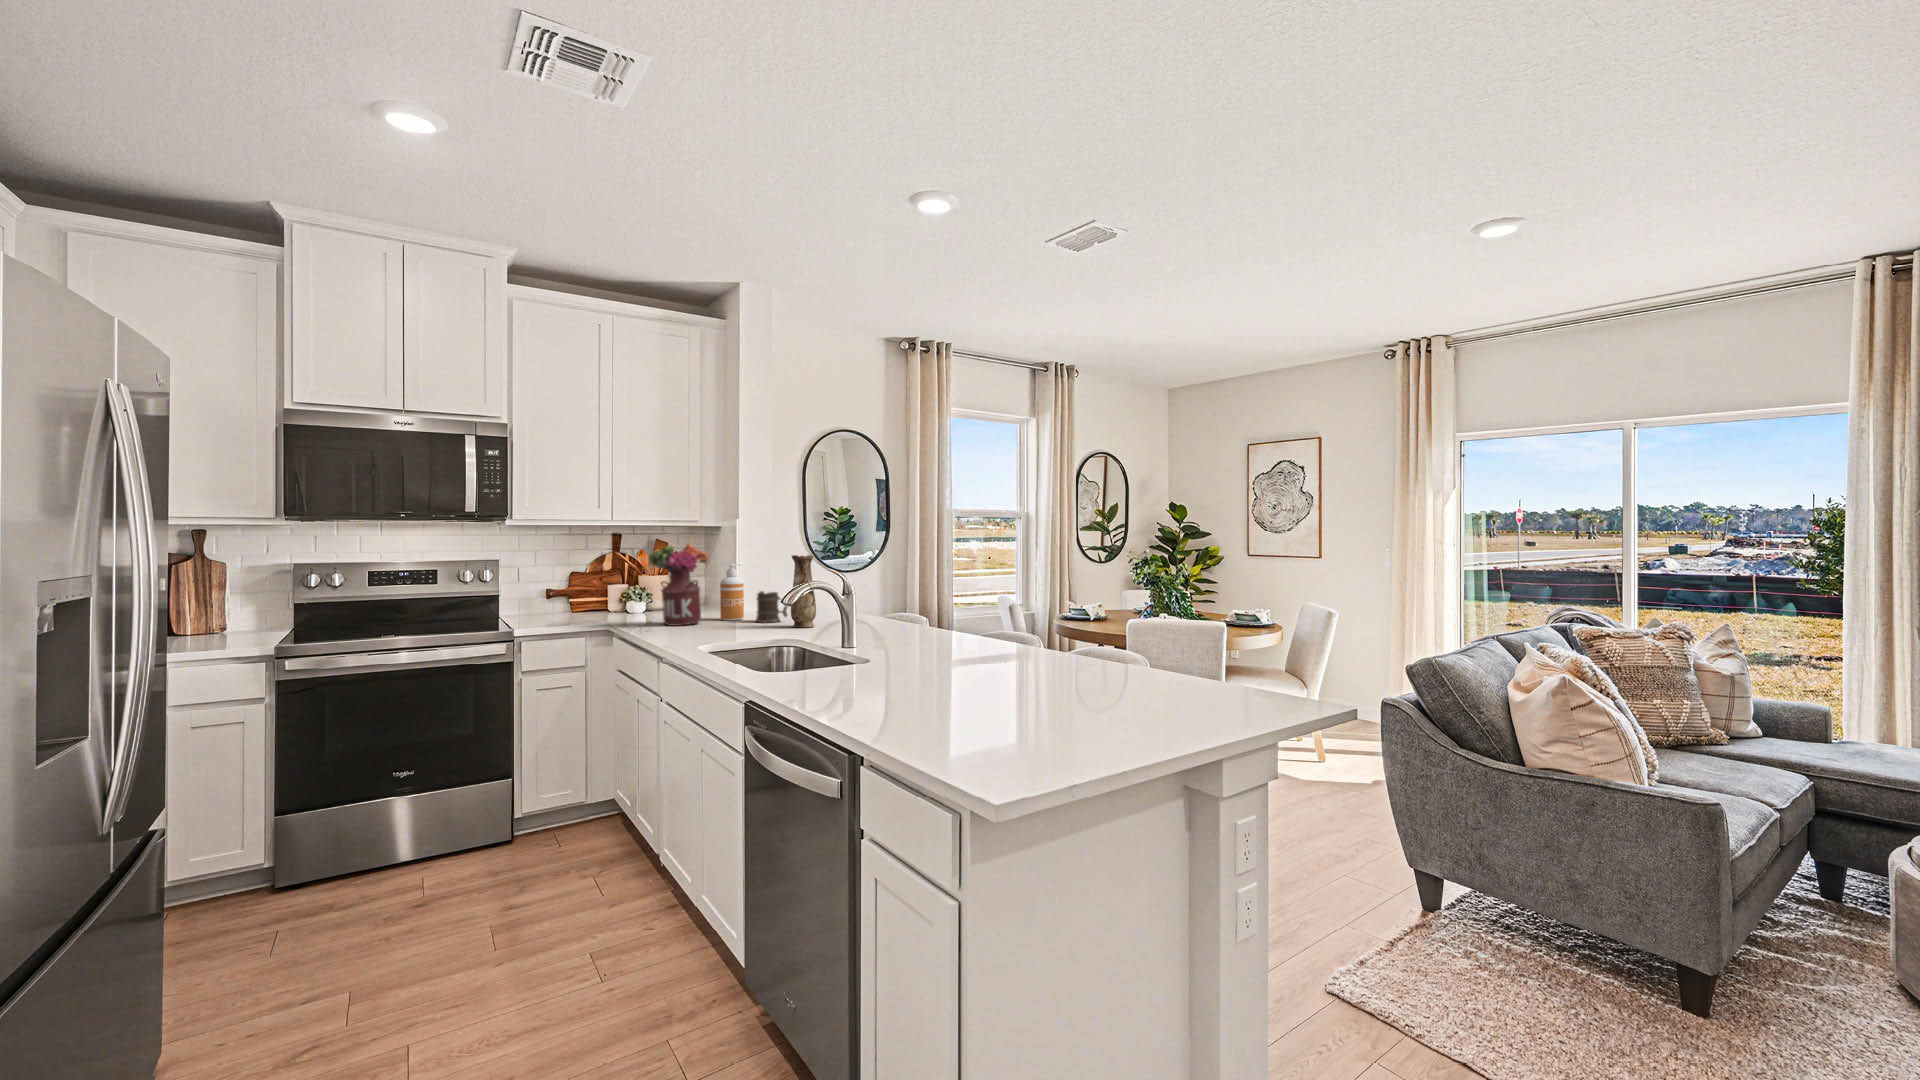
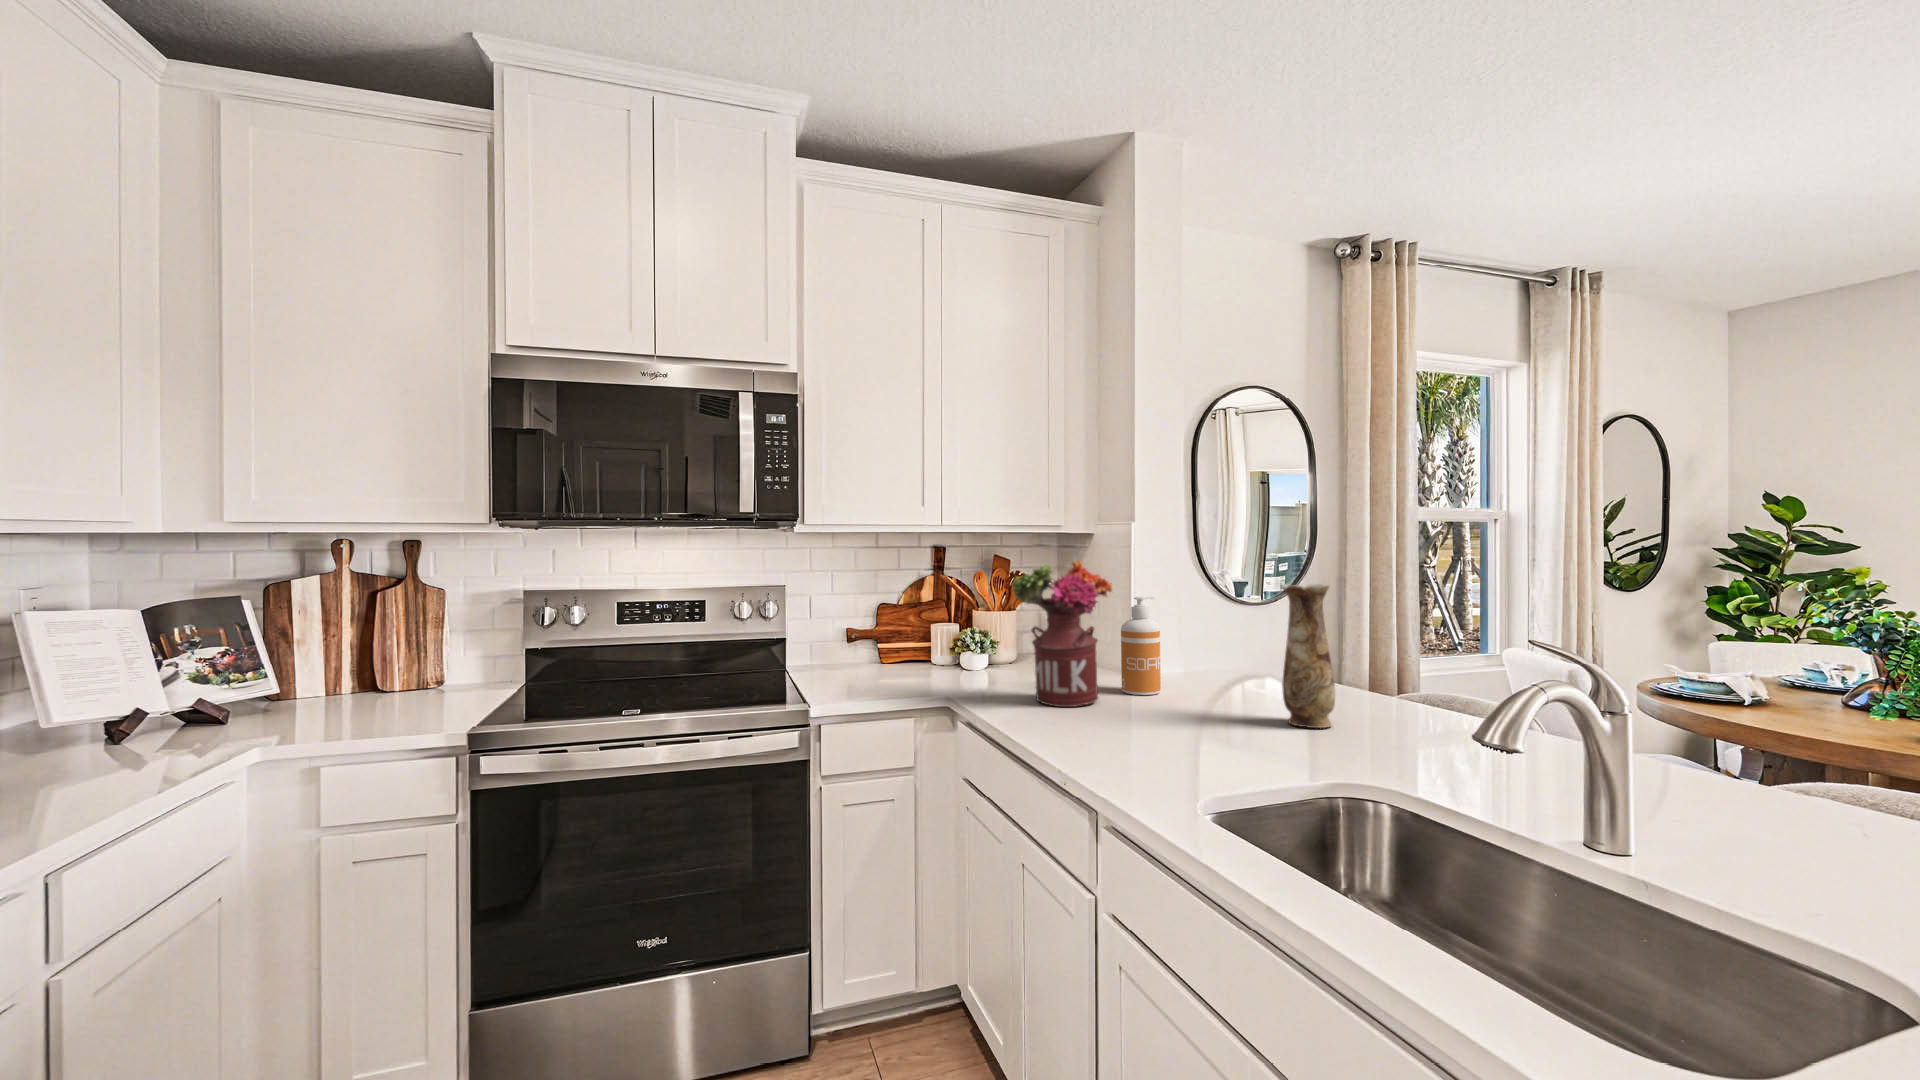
mug: present [756,591,788,623] -> none [1190,646,1258,706]

